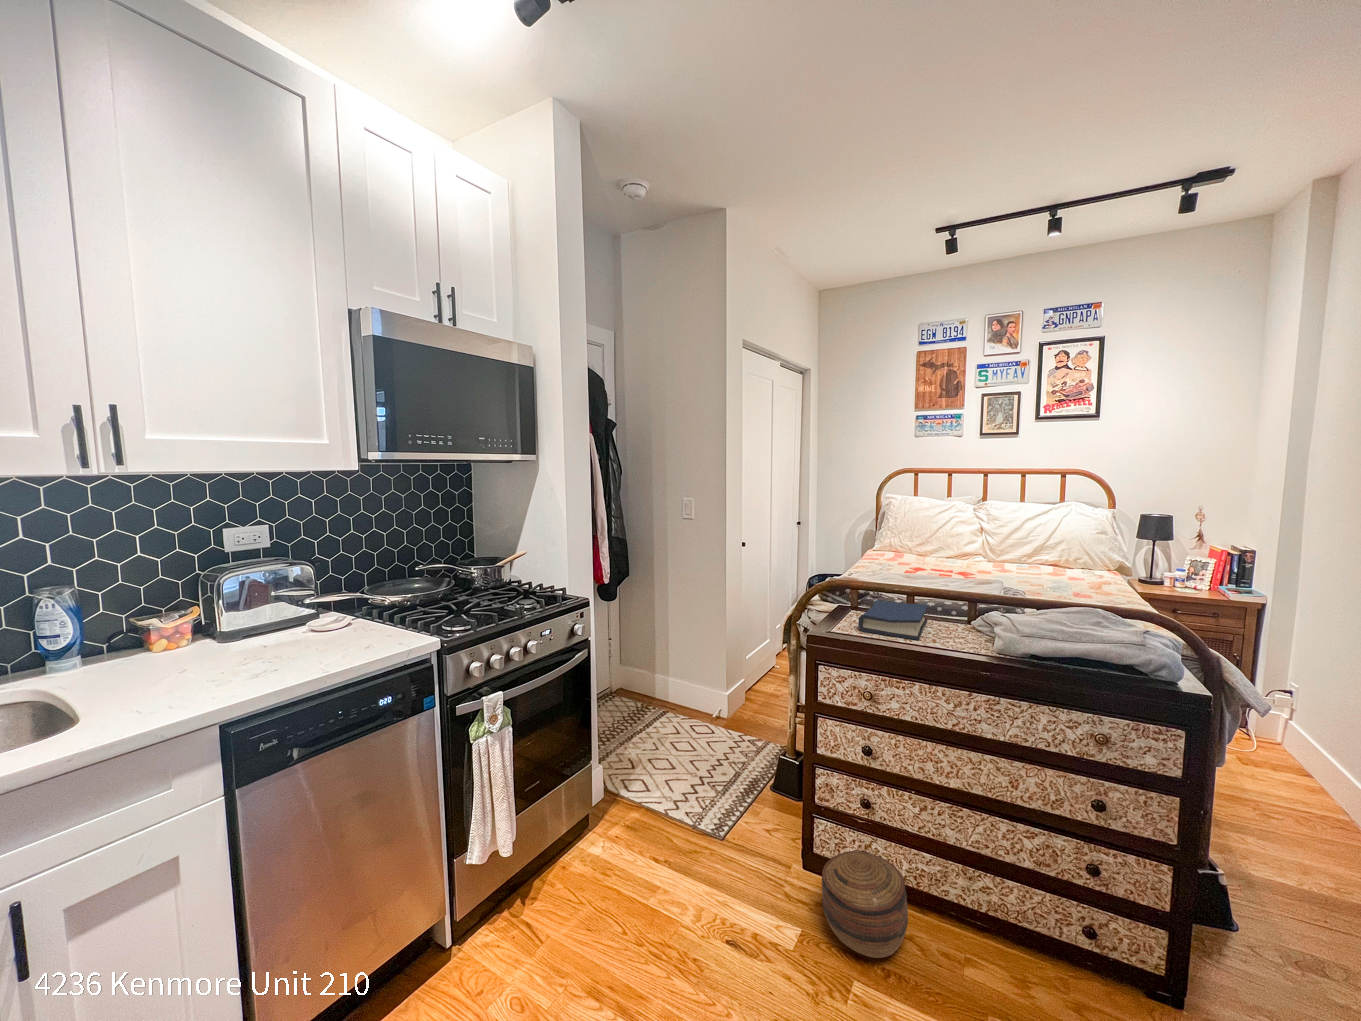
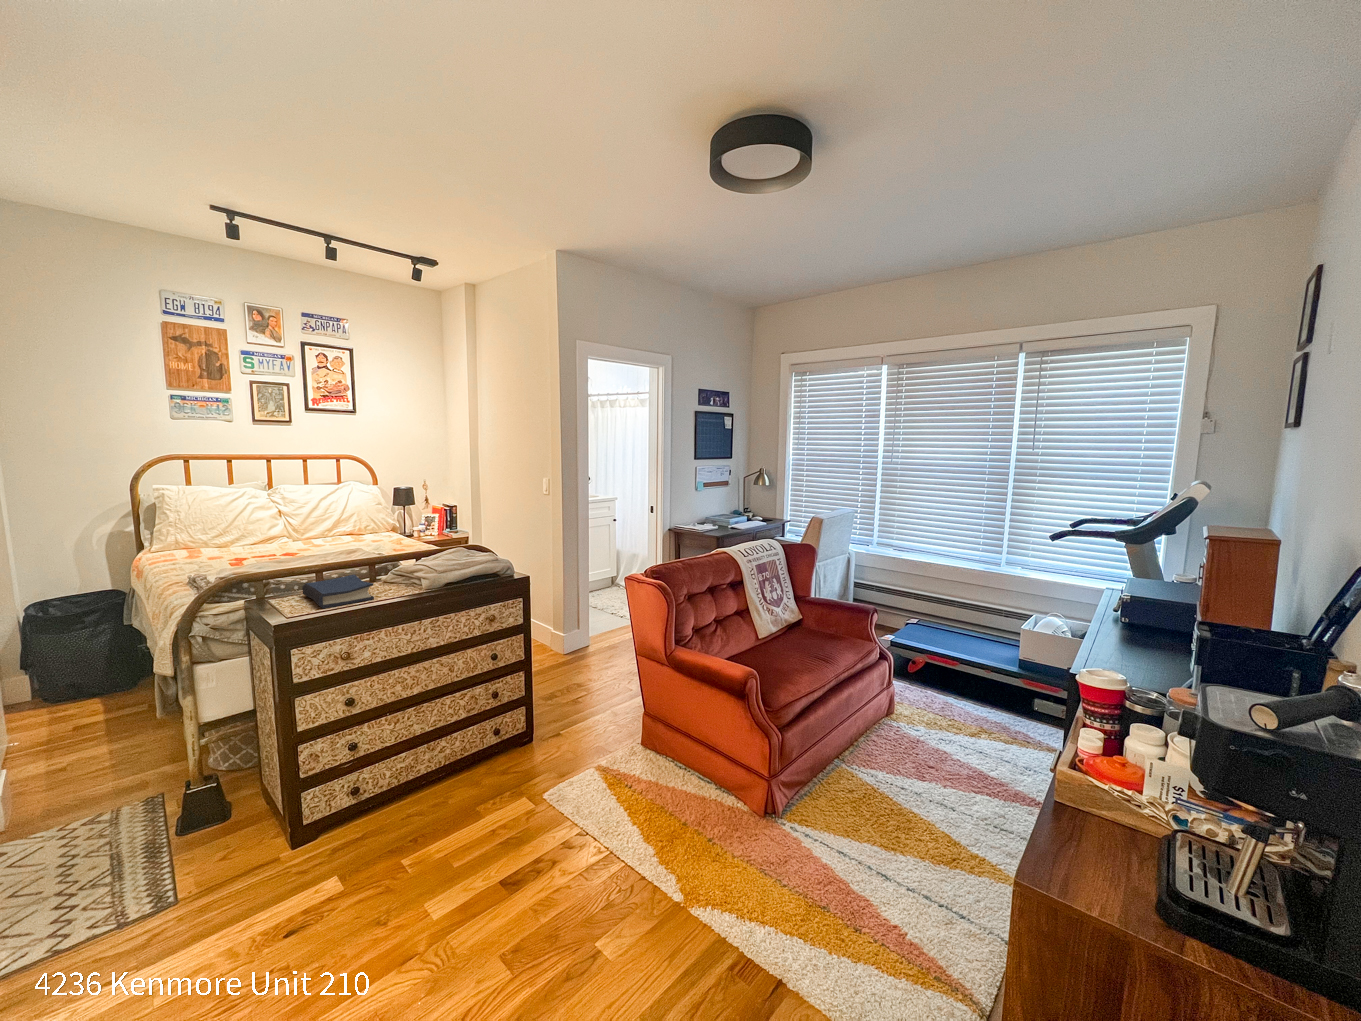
basket: present [822,851,908,958] -> none [339,772,416,850]

